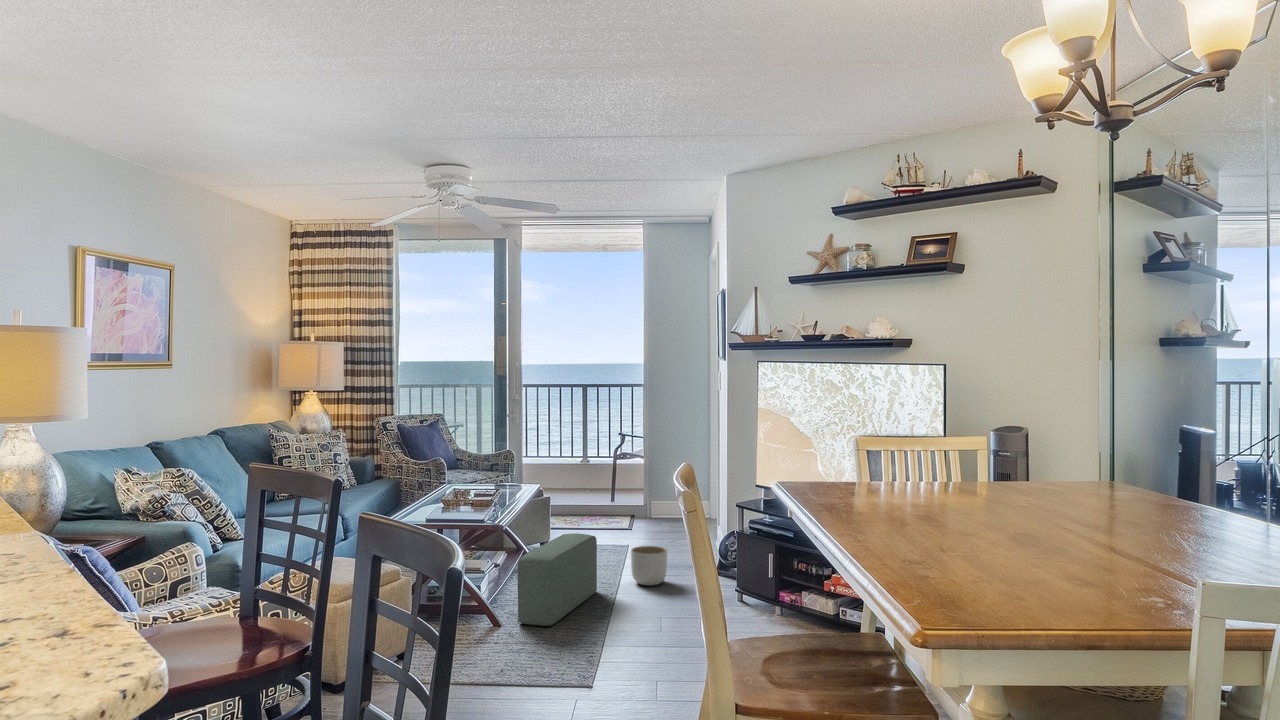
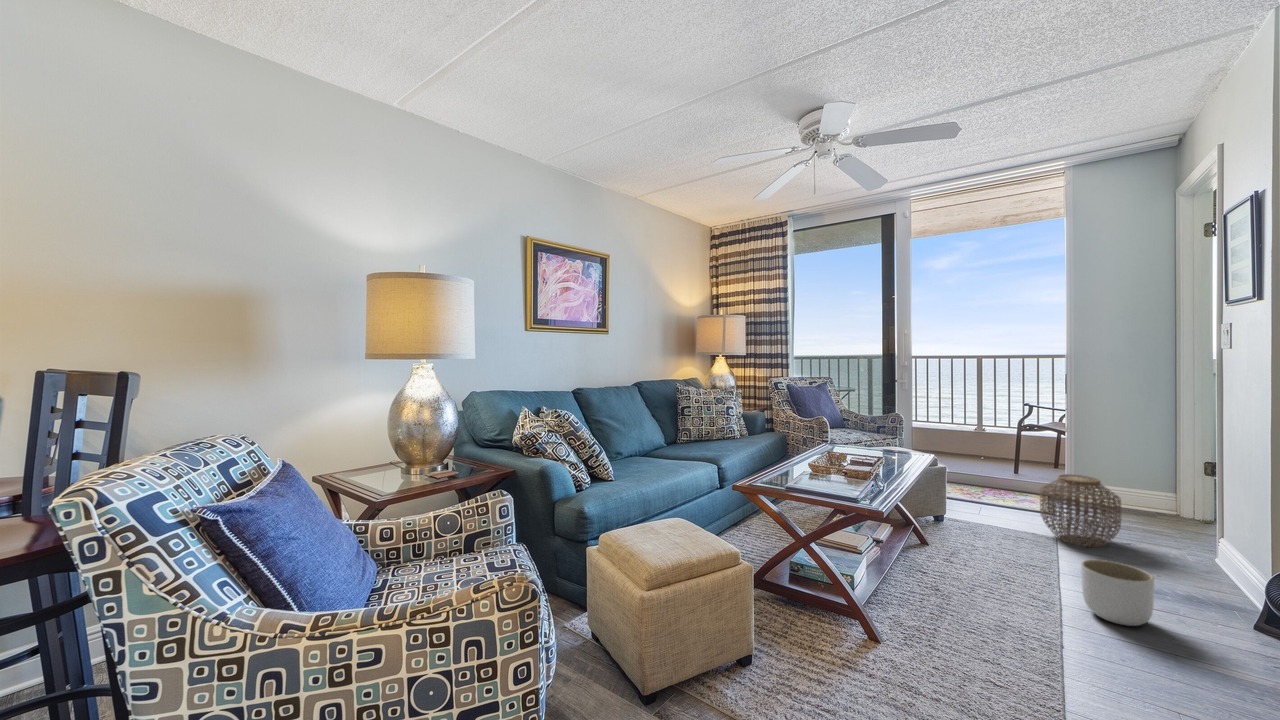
woven basket: none [617,491,666,547] -> present [1040,474,1121,547]
pouf: present [518,533,597,626] -> none [900,526,1024,668]

